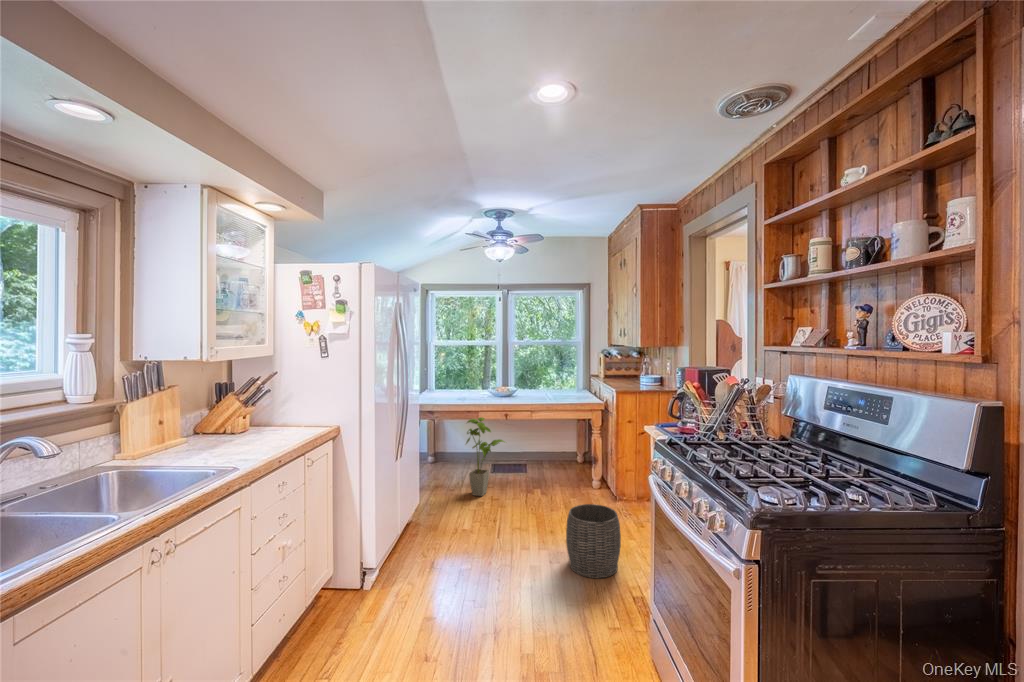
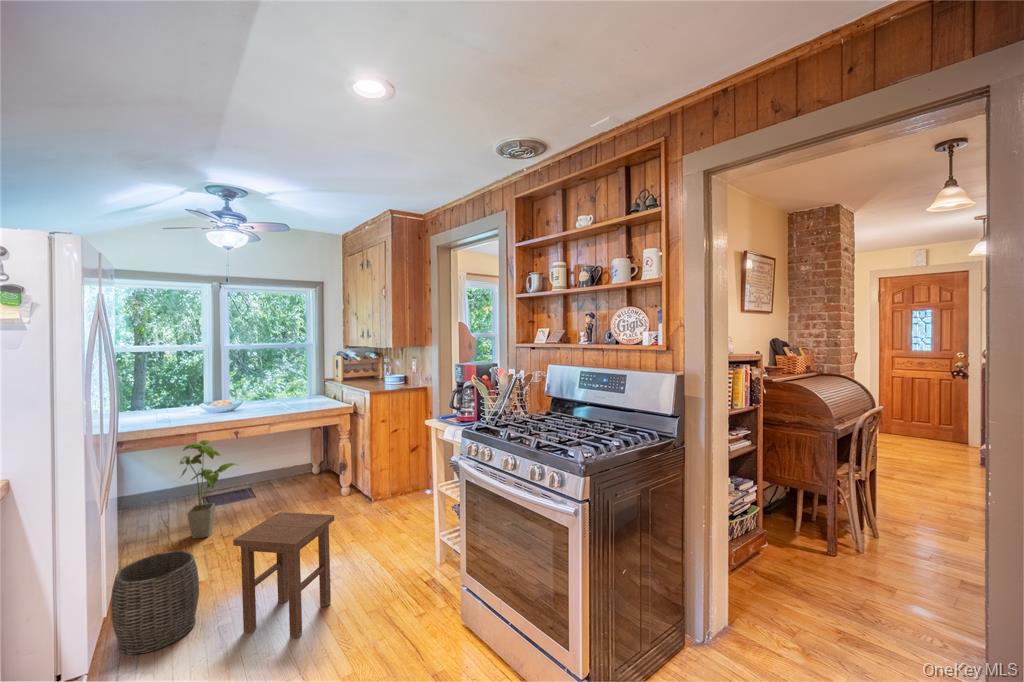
stool: none [466,488,546,602] -> present [233,512,334,638]
woven basket: present [566,504,621,578] -> present [111,551,199,655]

